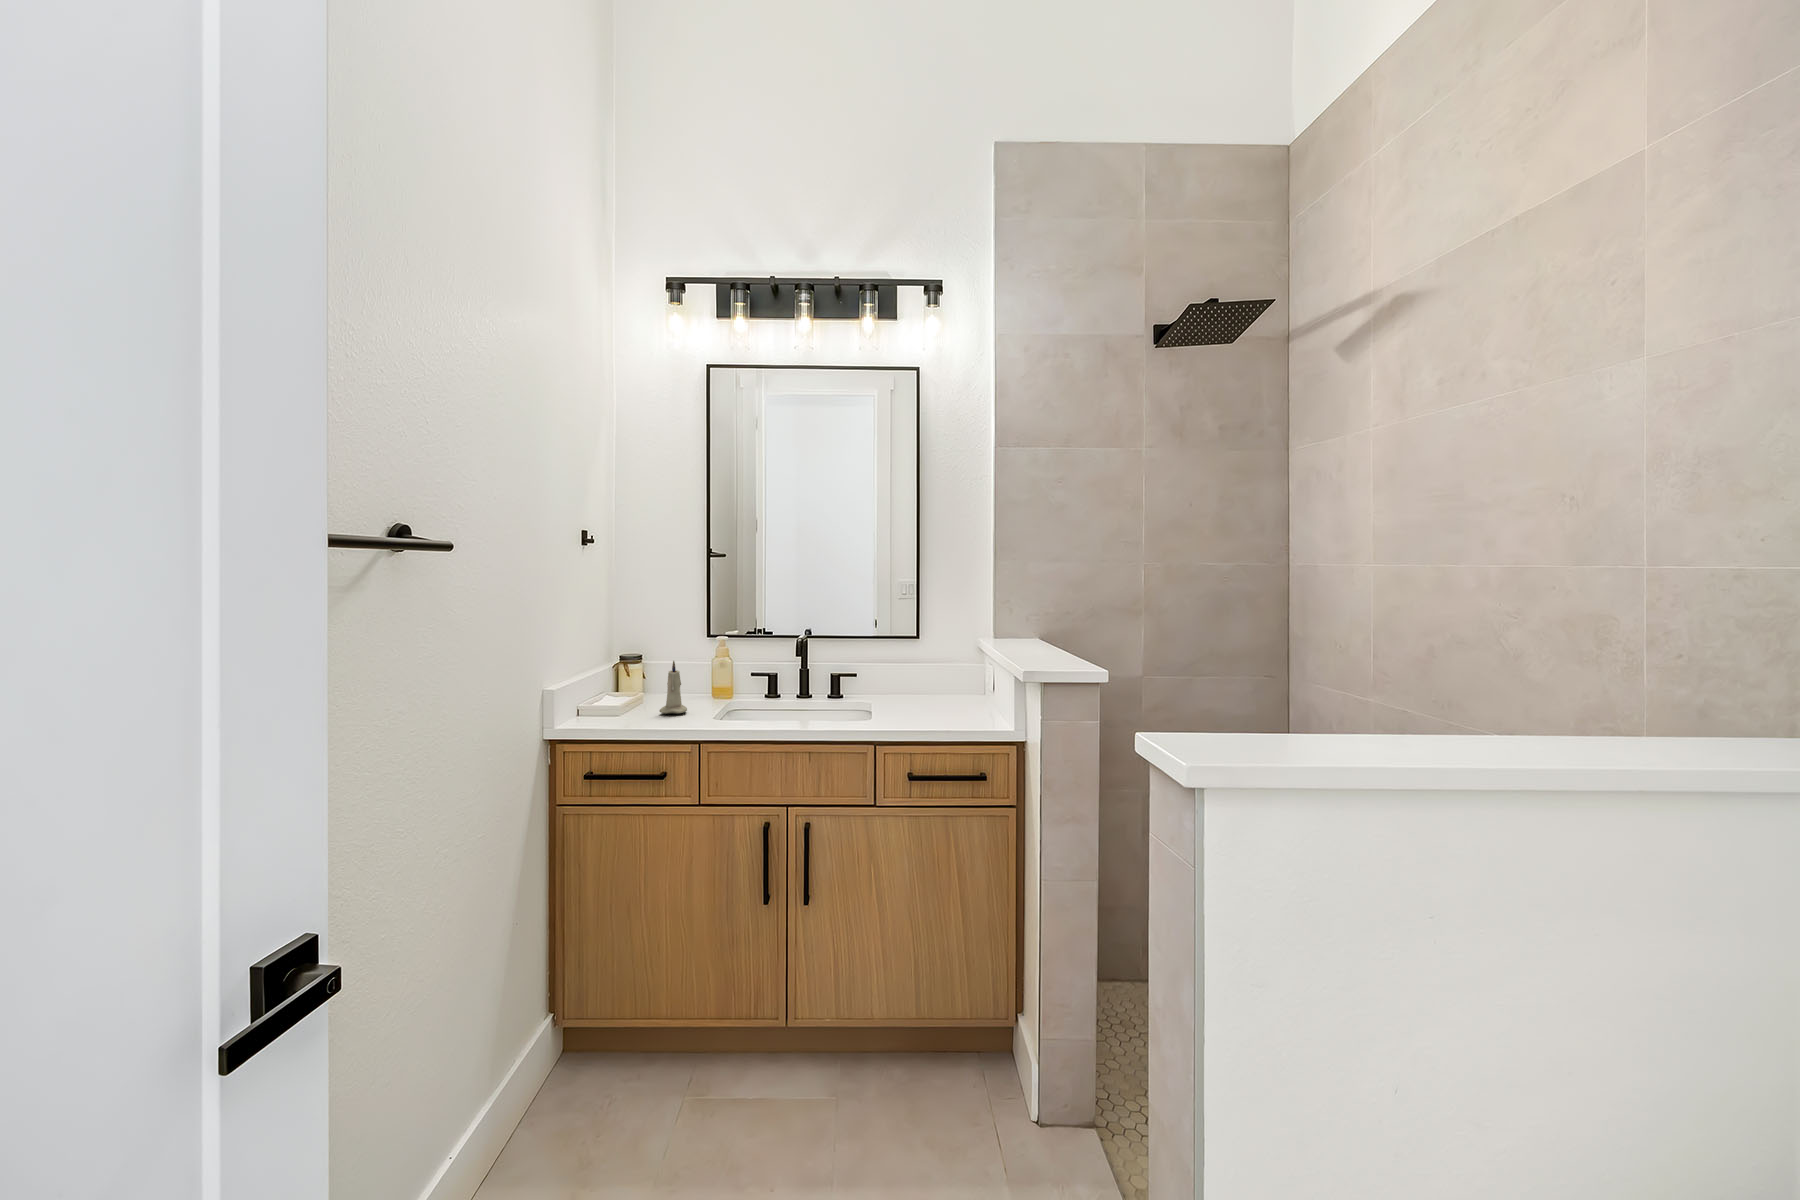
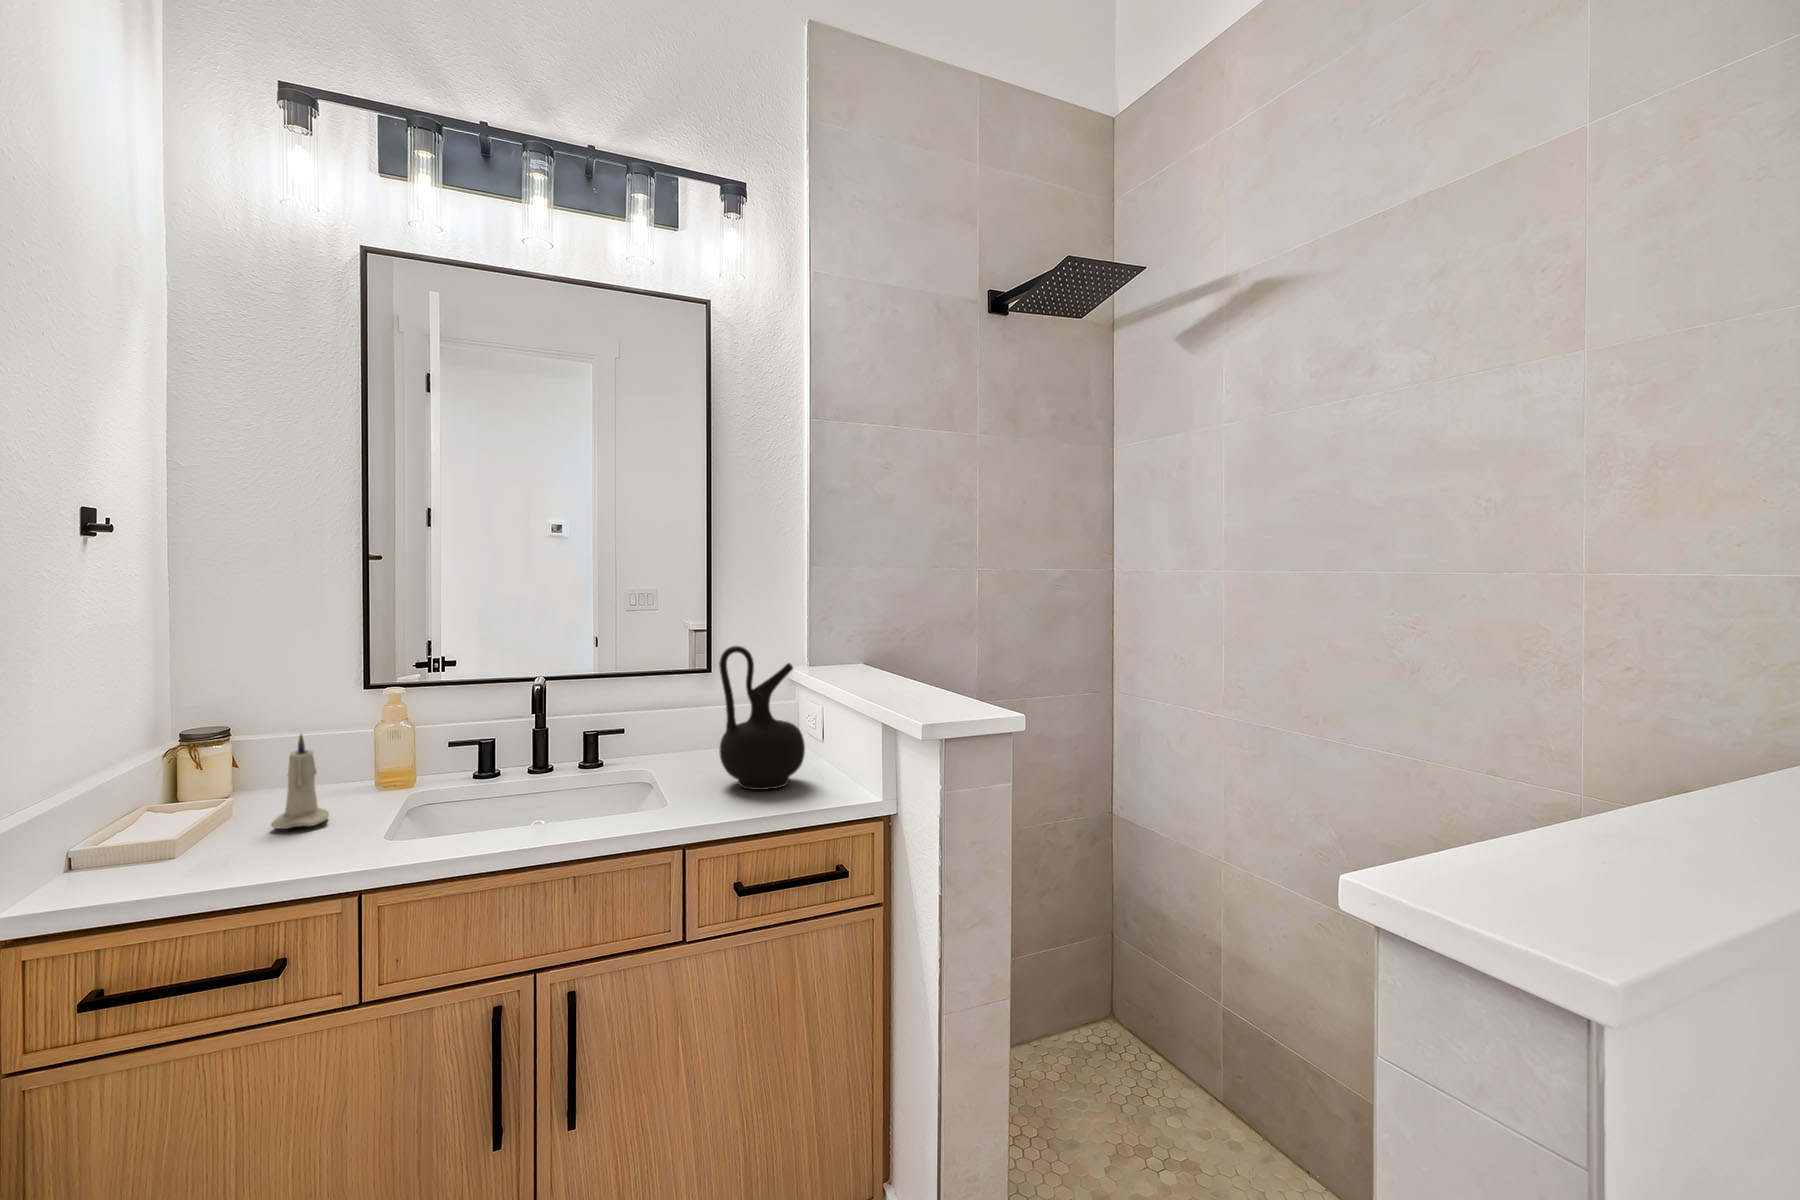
ceramic jug: none [911,617,971,718] -> present [719,646,805,790]

